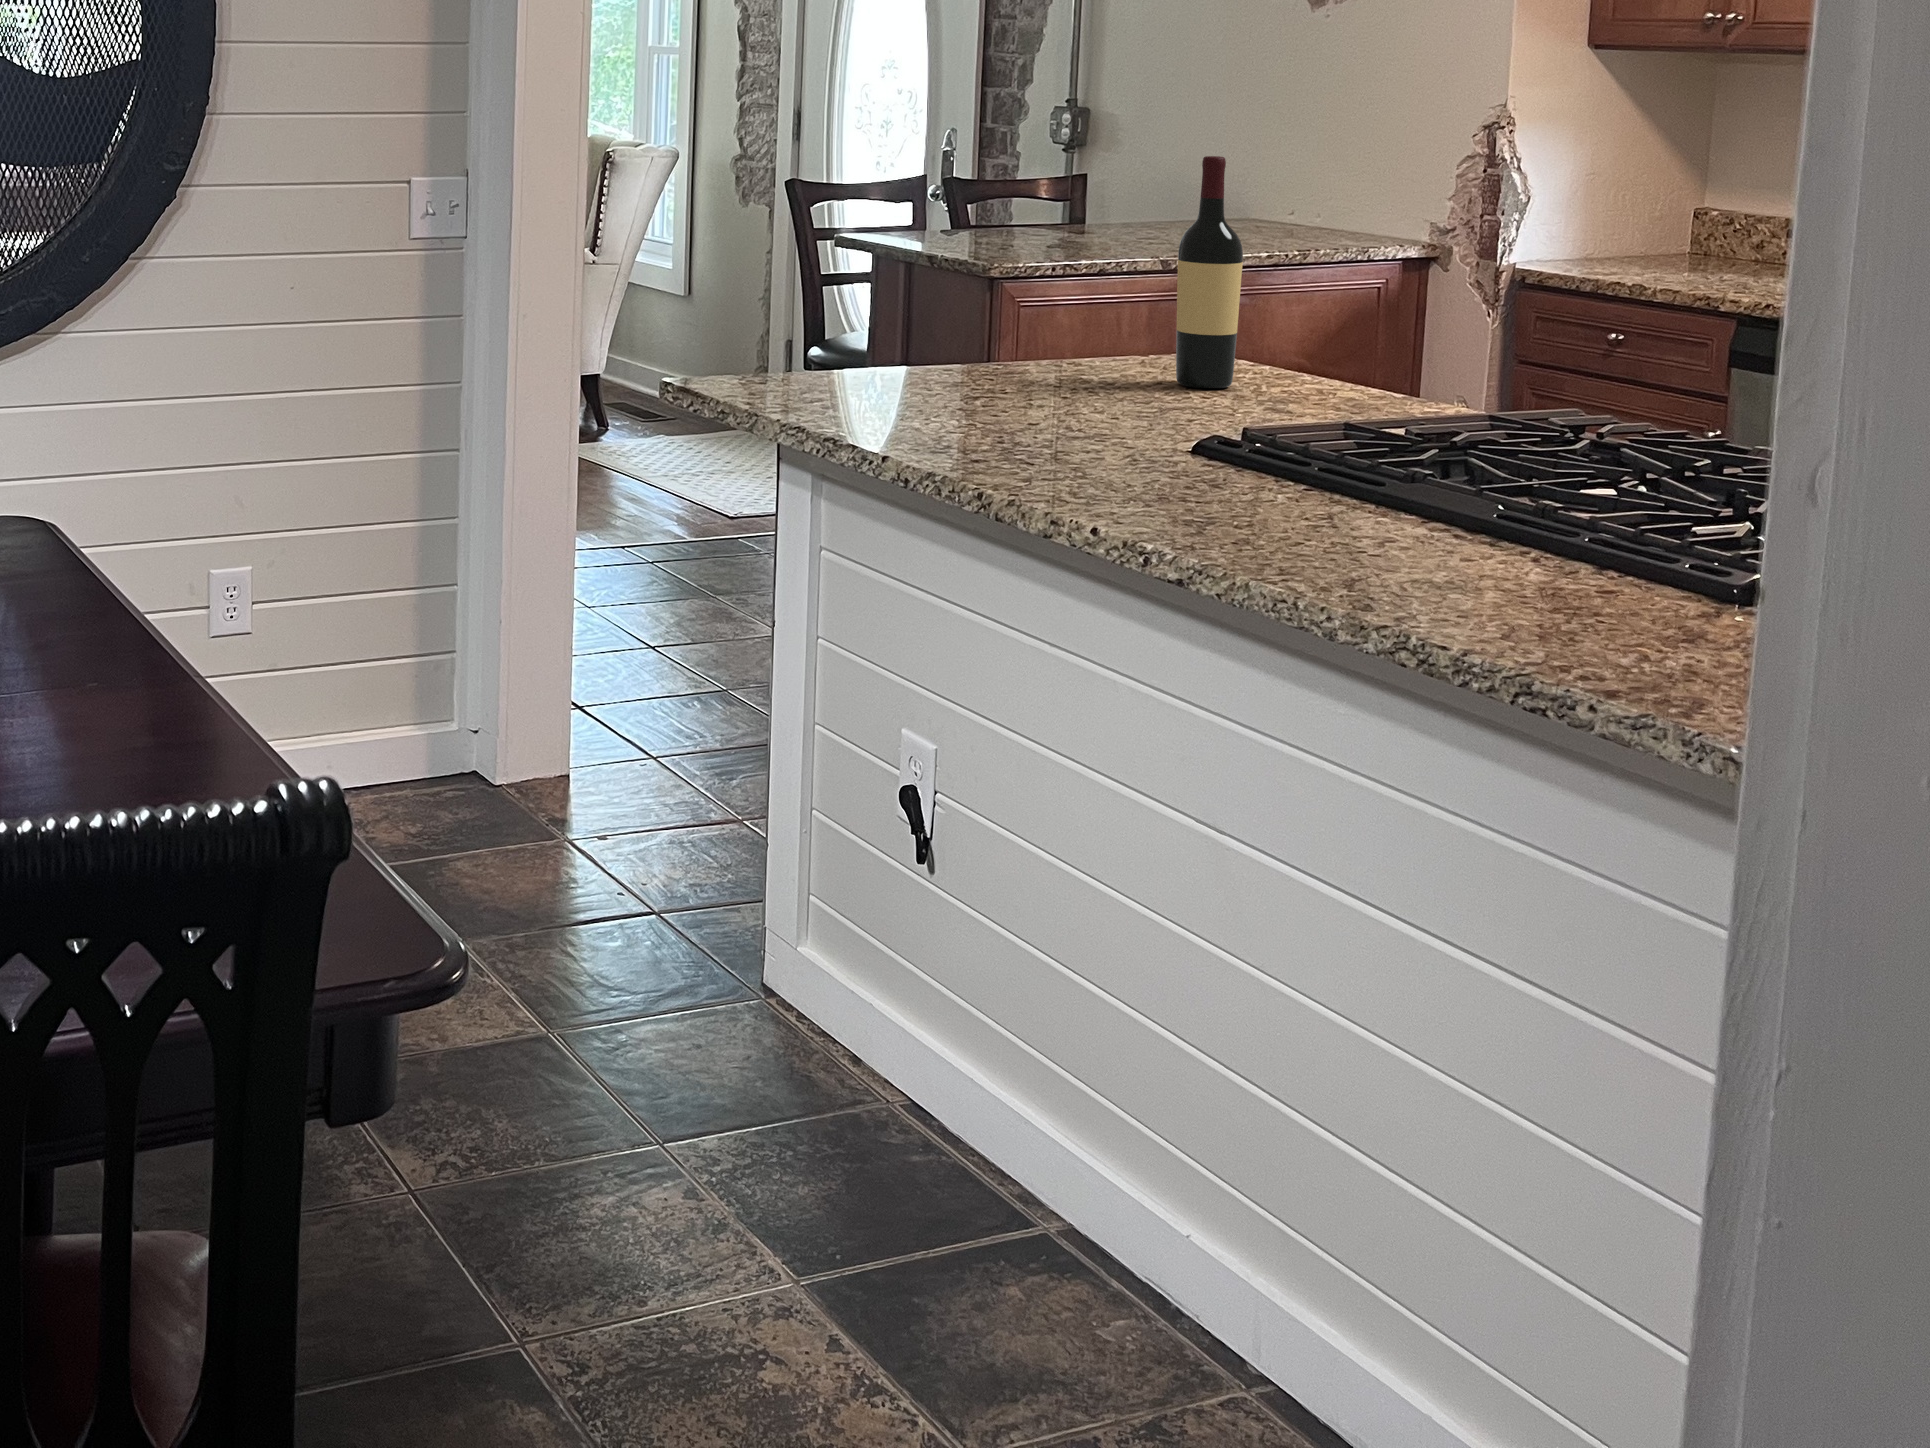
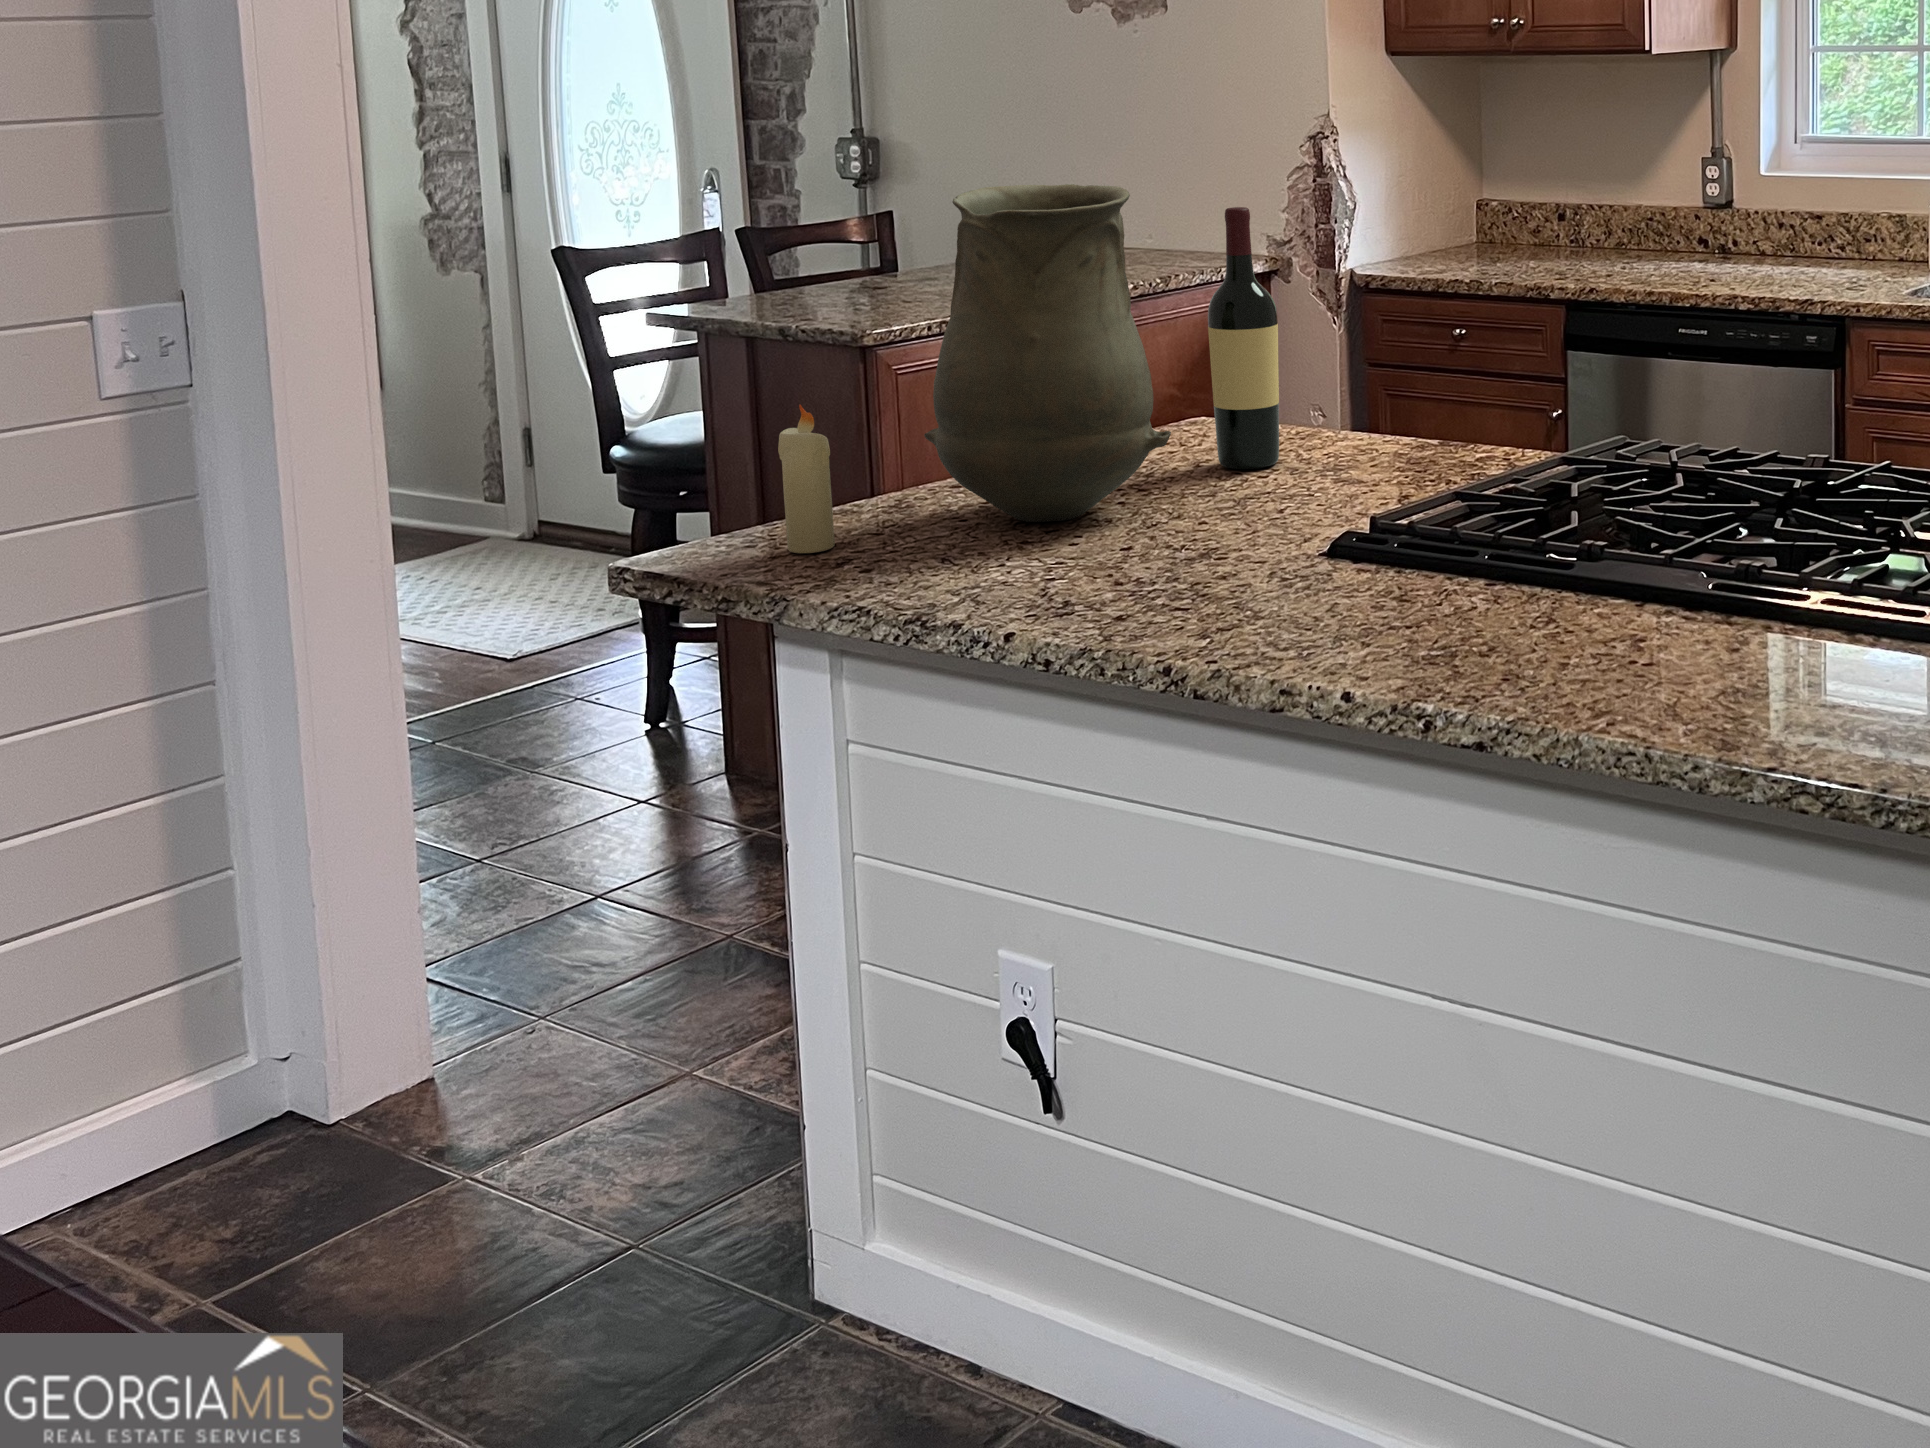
vase: none [911,120,1107,399] -> present [924,184,1171,522]
candle: none [790,276,829,392] -> present [778,405,835,553]

